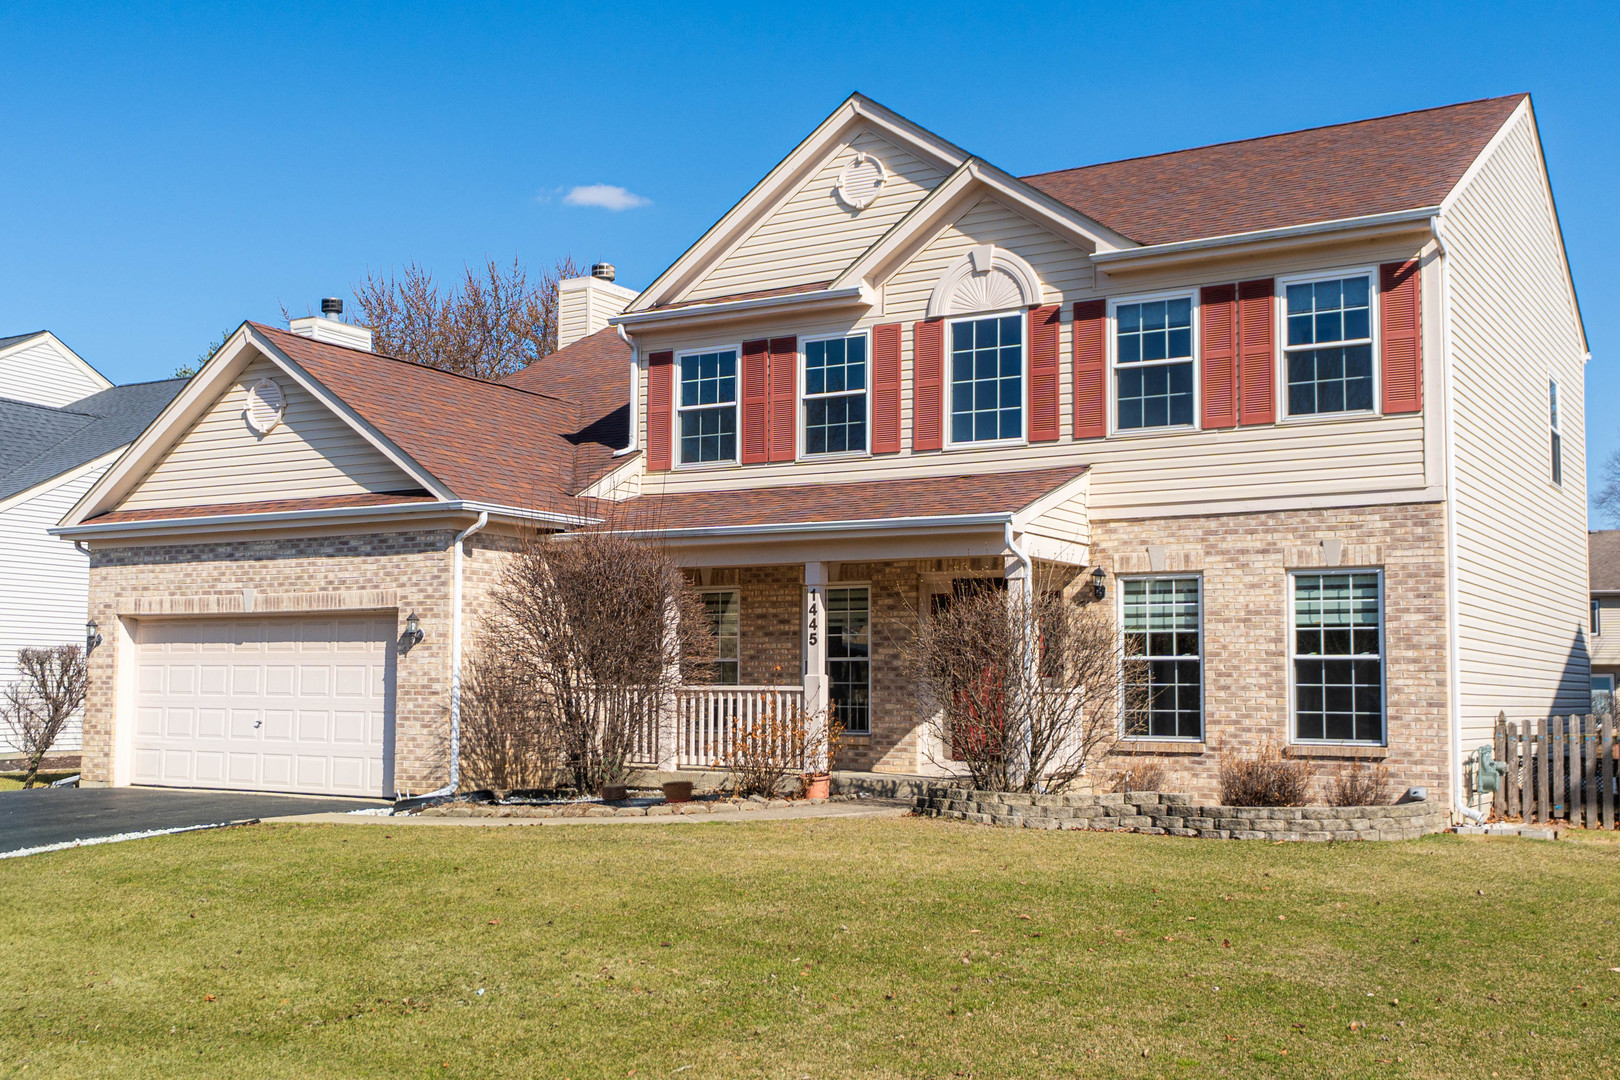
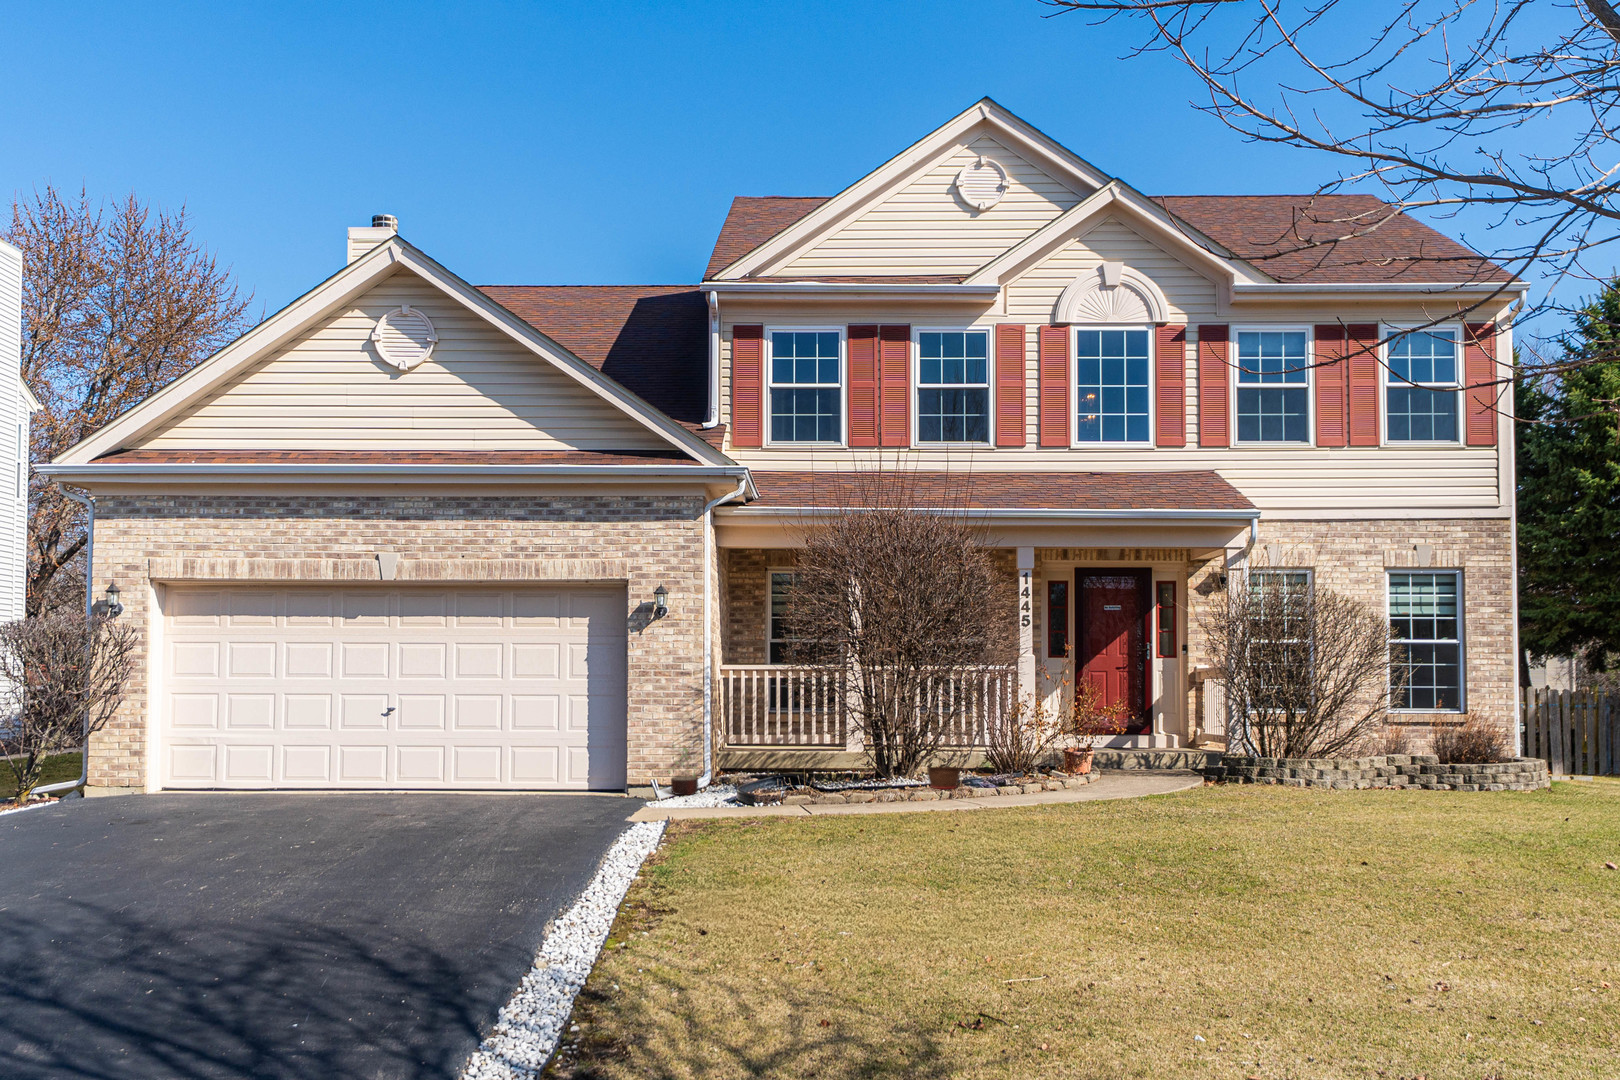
decorative plant: present [600,754,627,800] -> present [667,744,698,795]

